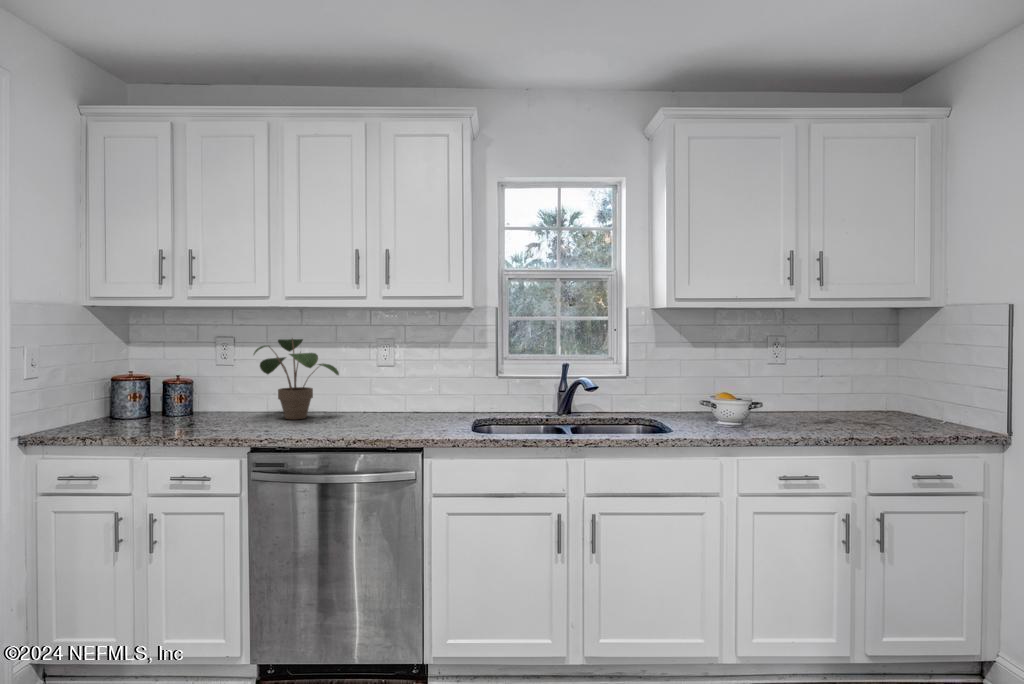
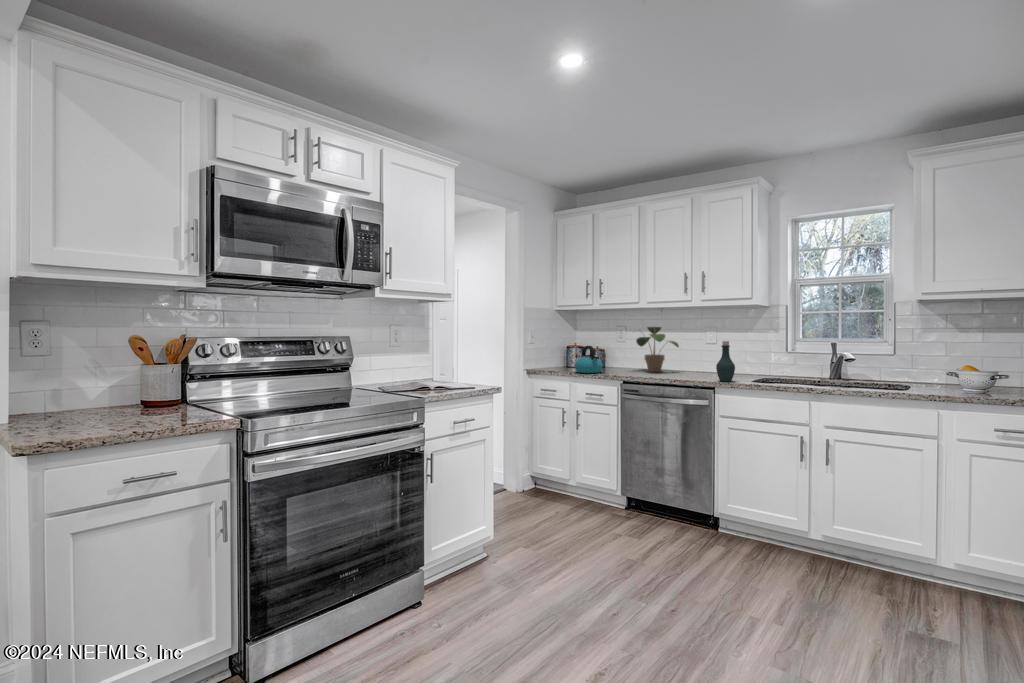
bottle: none [419,368,450,435] -> present [716,341,735,382]
kettle: none [138,379,200,435] -> present [574,346,603,373]

